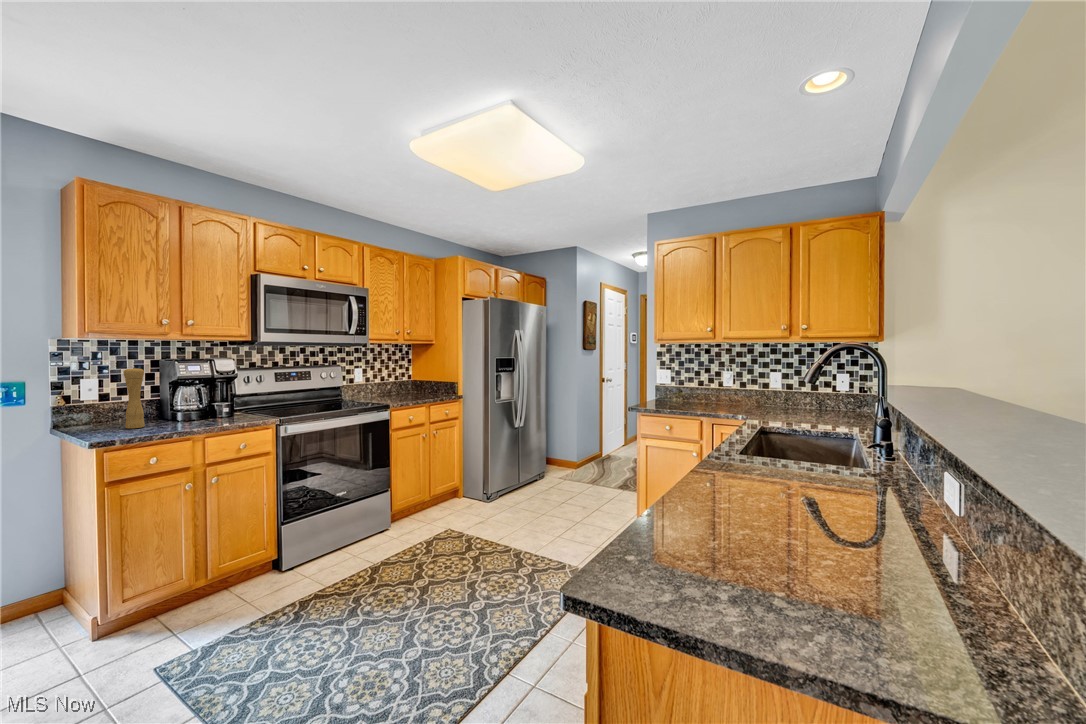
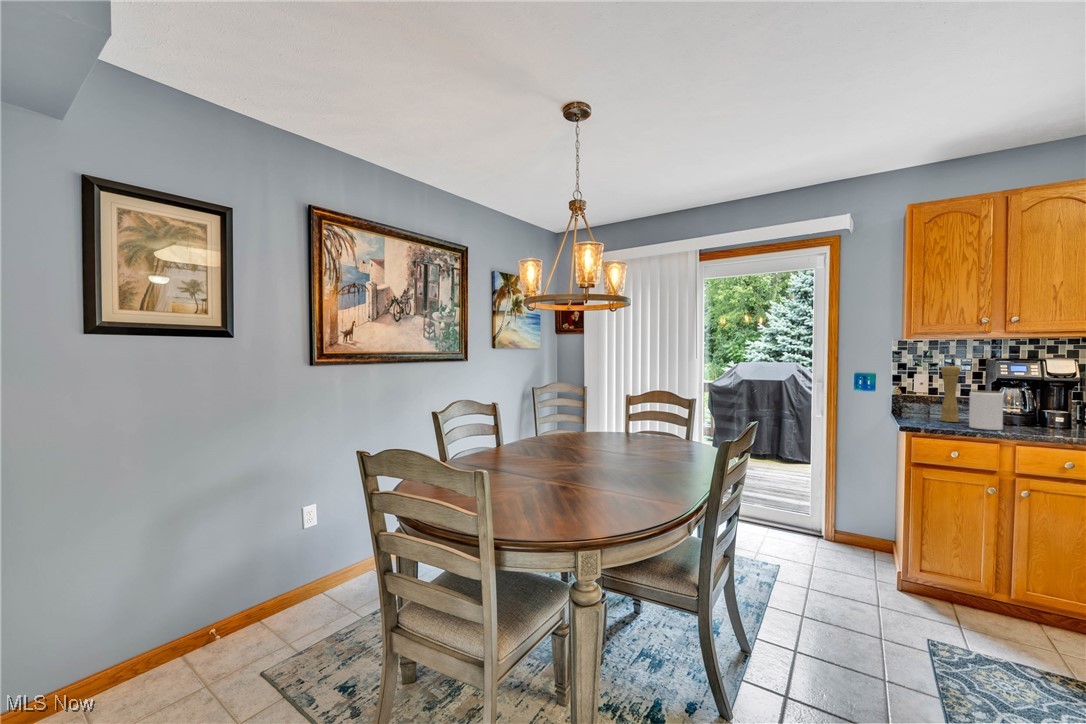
jar: none [160,391,191,430] -> present [969,390,1003,430]

